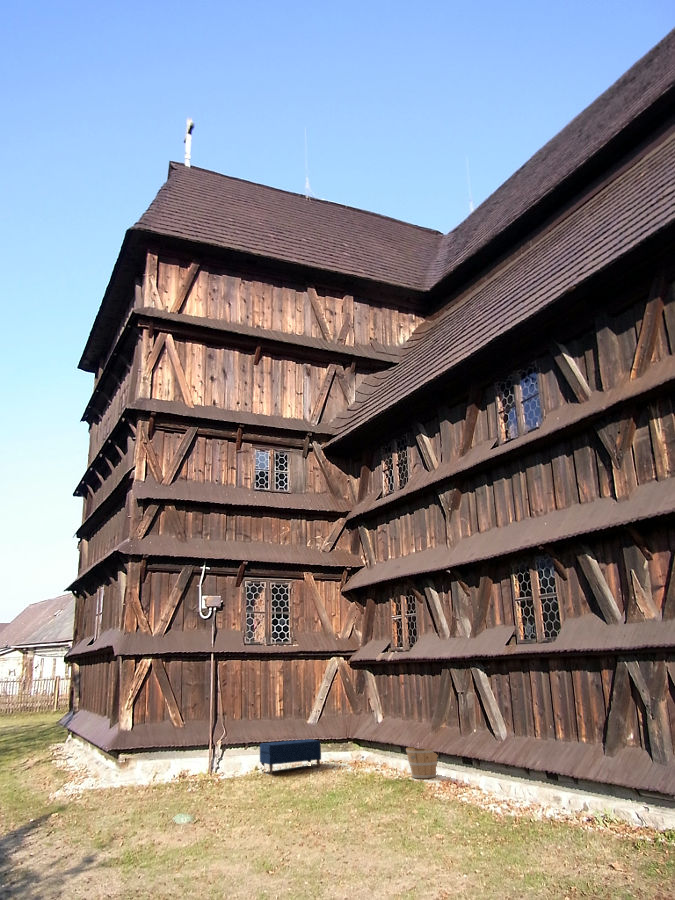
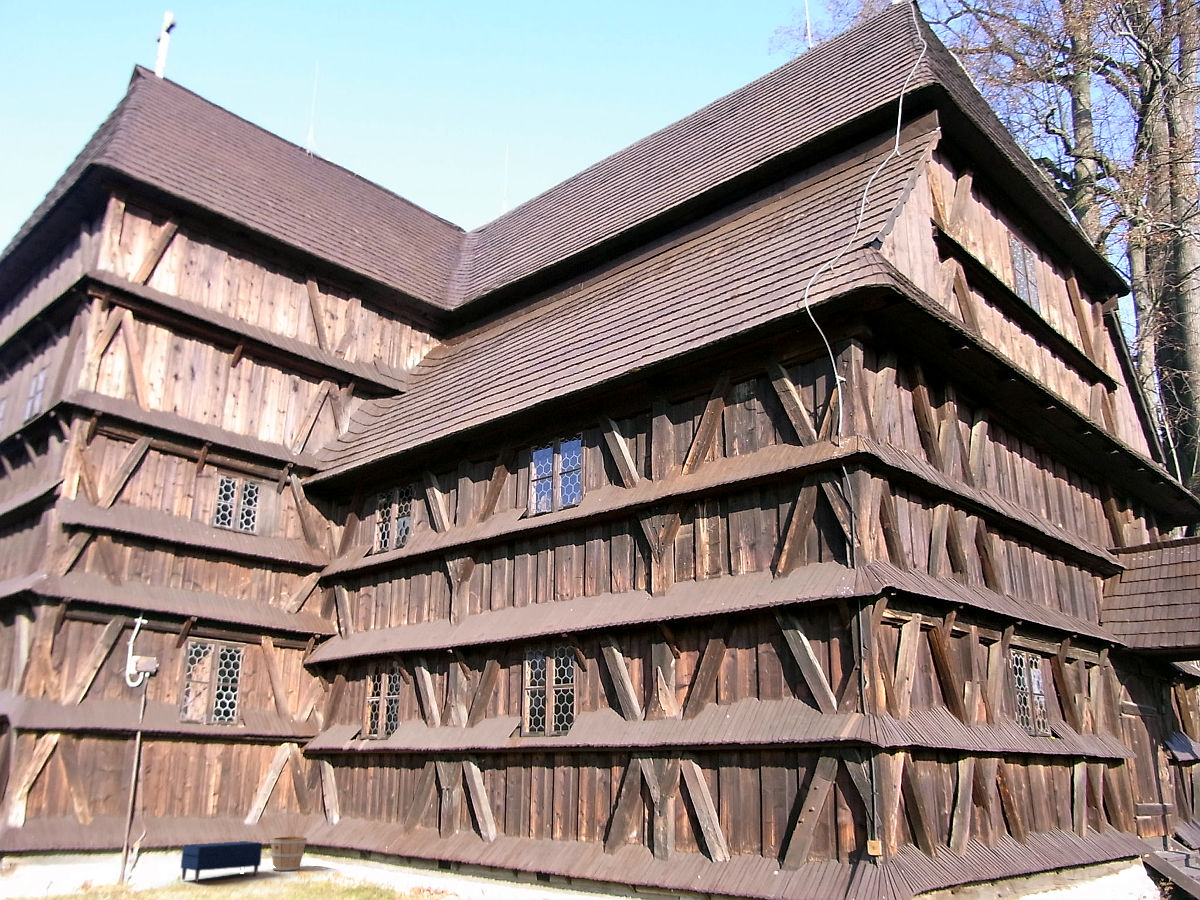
wooden bucket: present [406,747,438,779] -> present [270,836,307,871]

